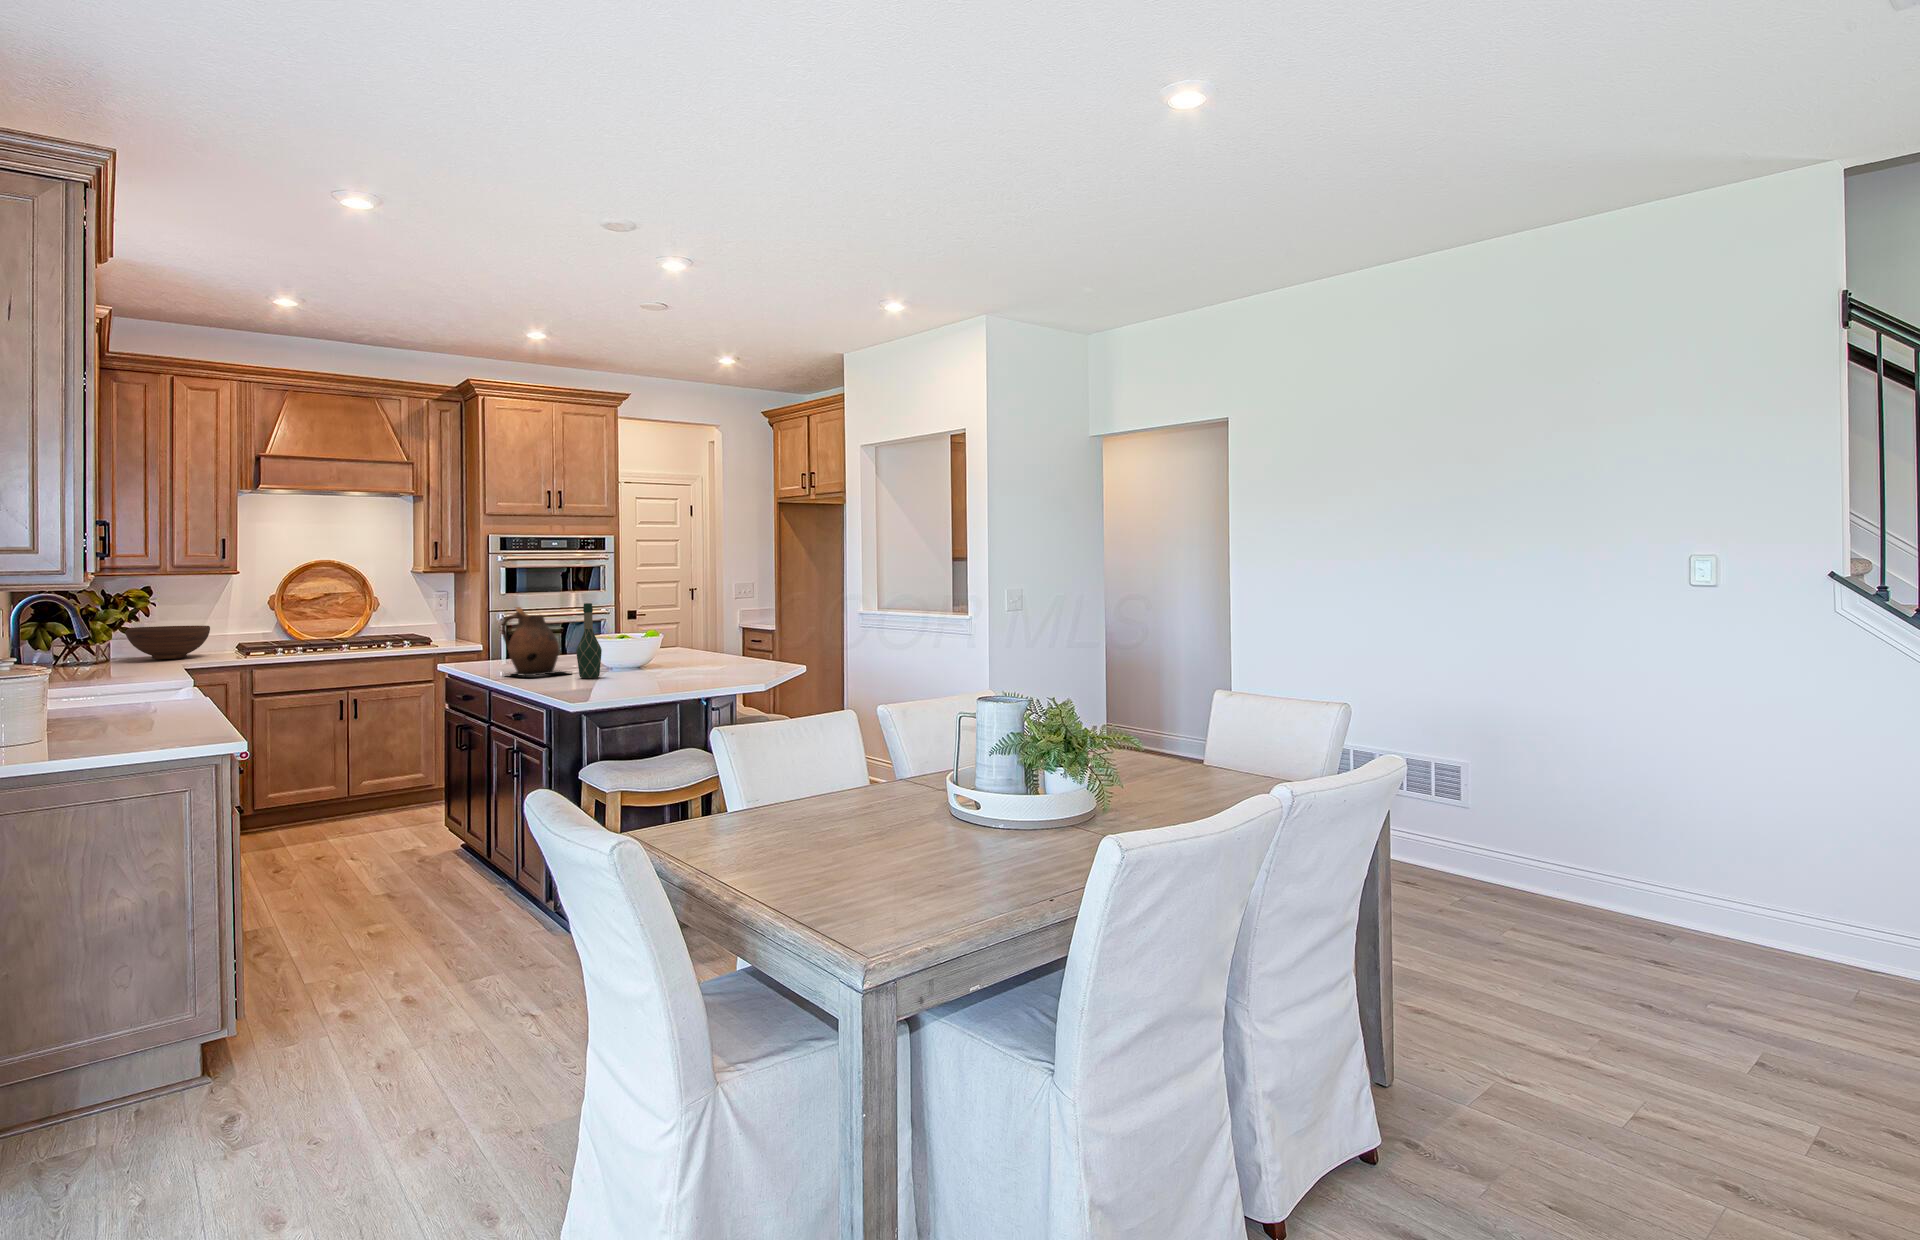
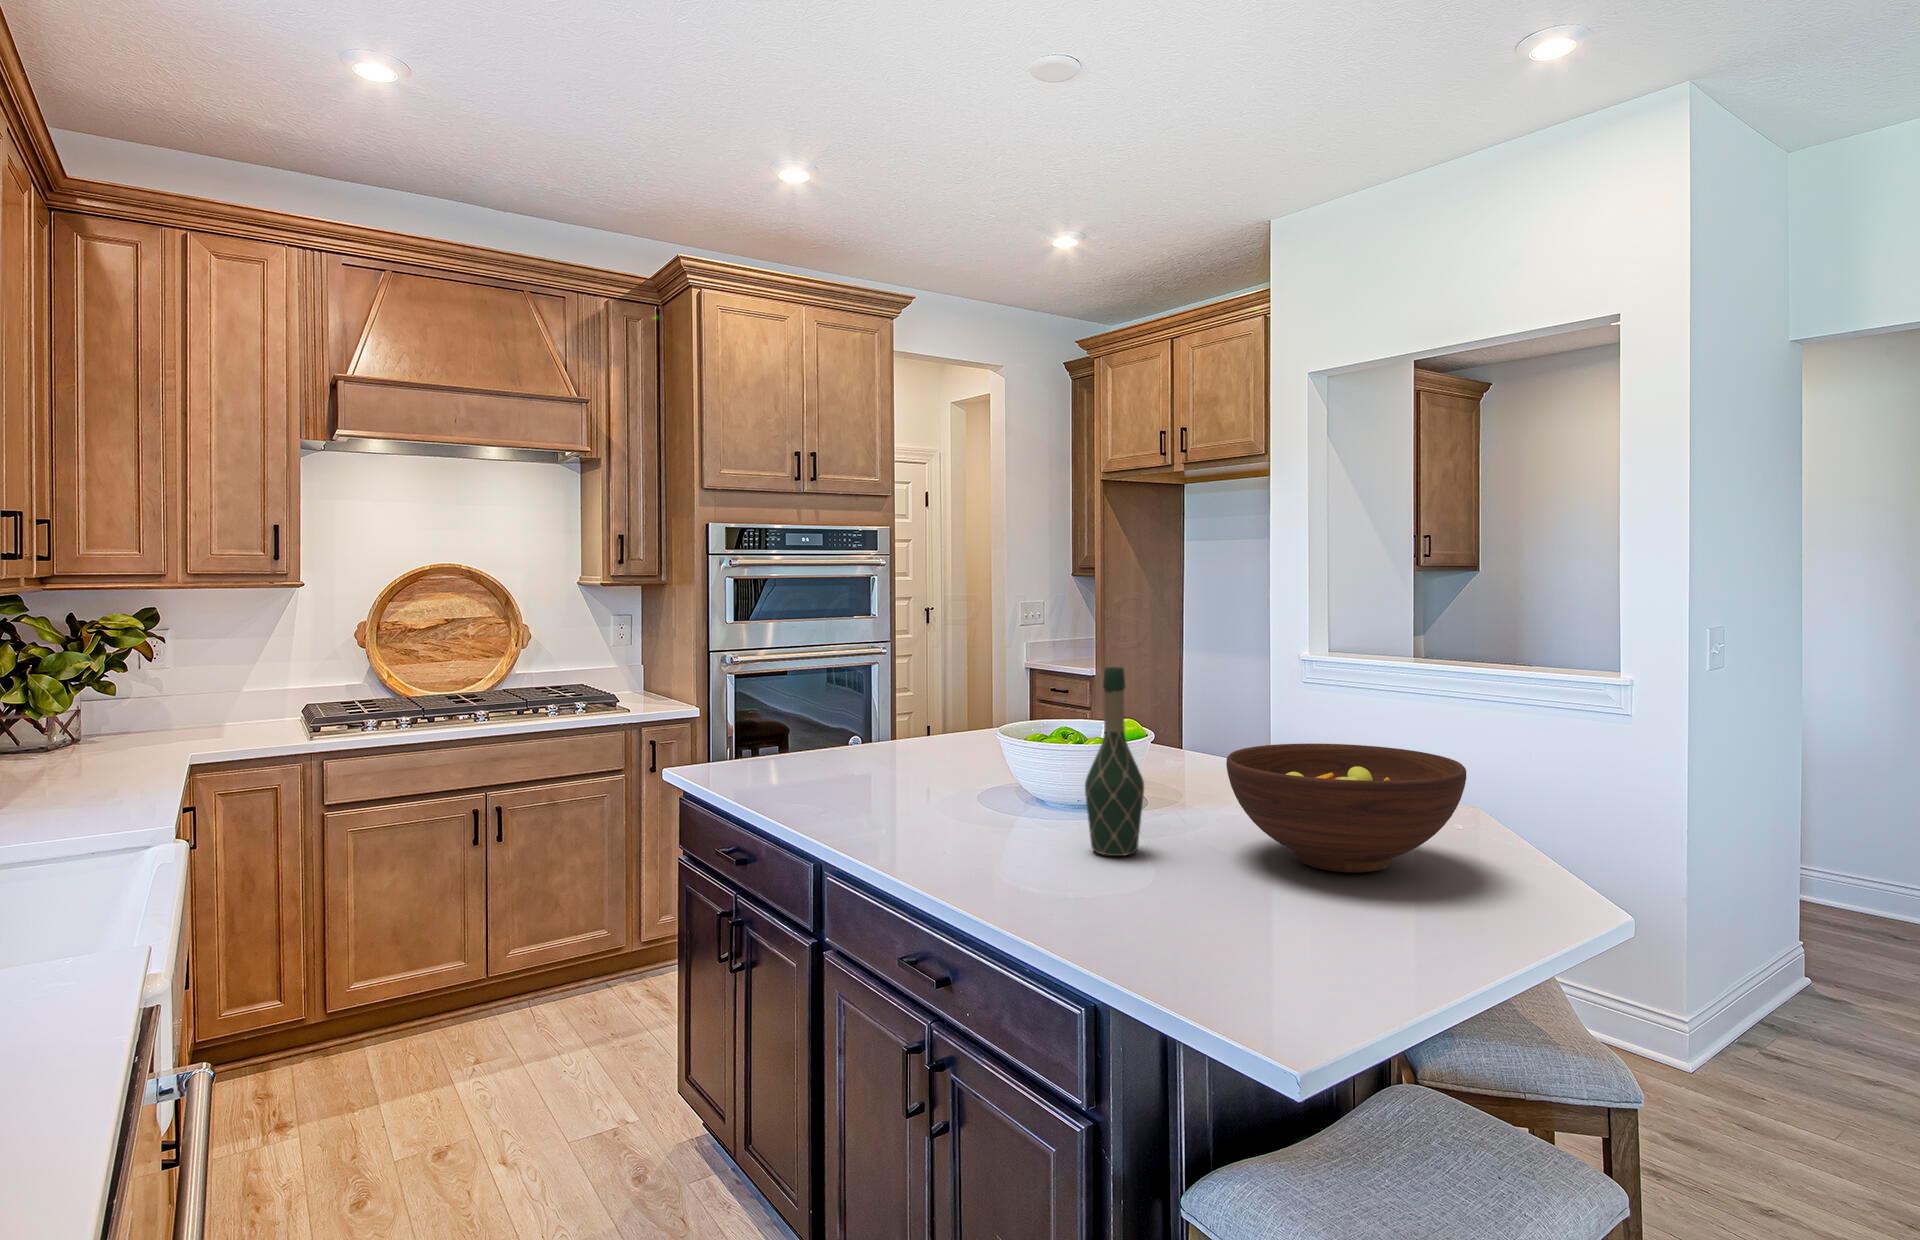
ceramic pitcher: present [501,607,567,676] -> none [886,672,1042,852]
fruit bowl: present [125,626,210,659] -> present [1226,743,1466,873]

